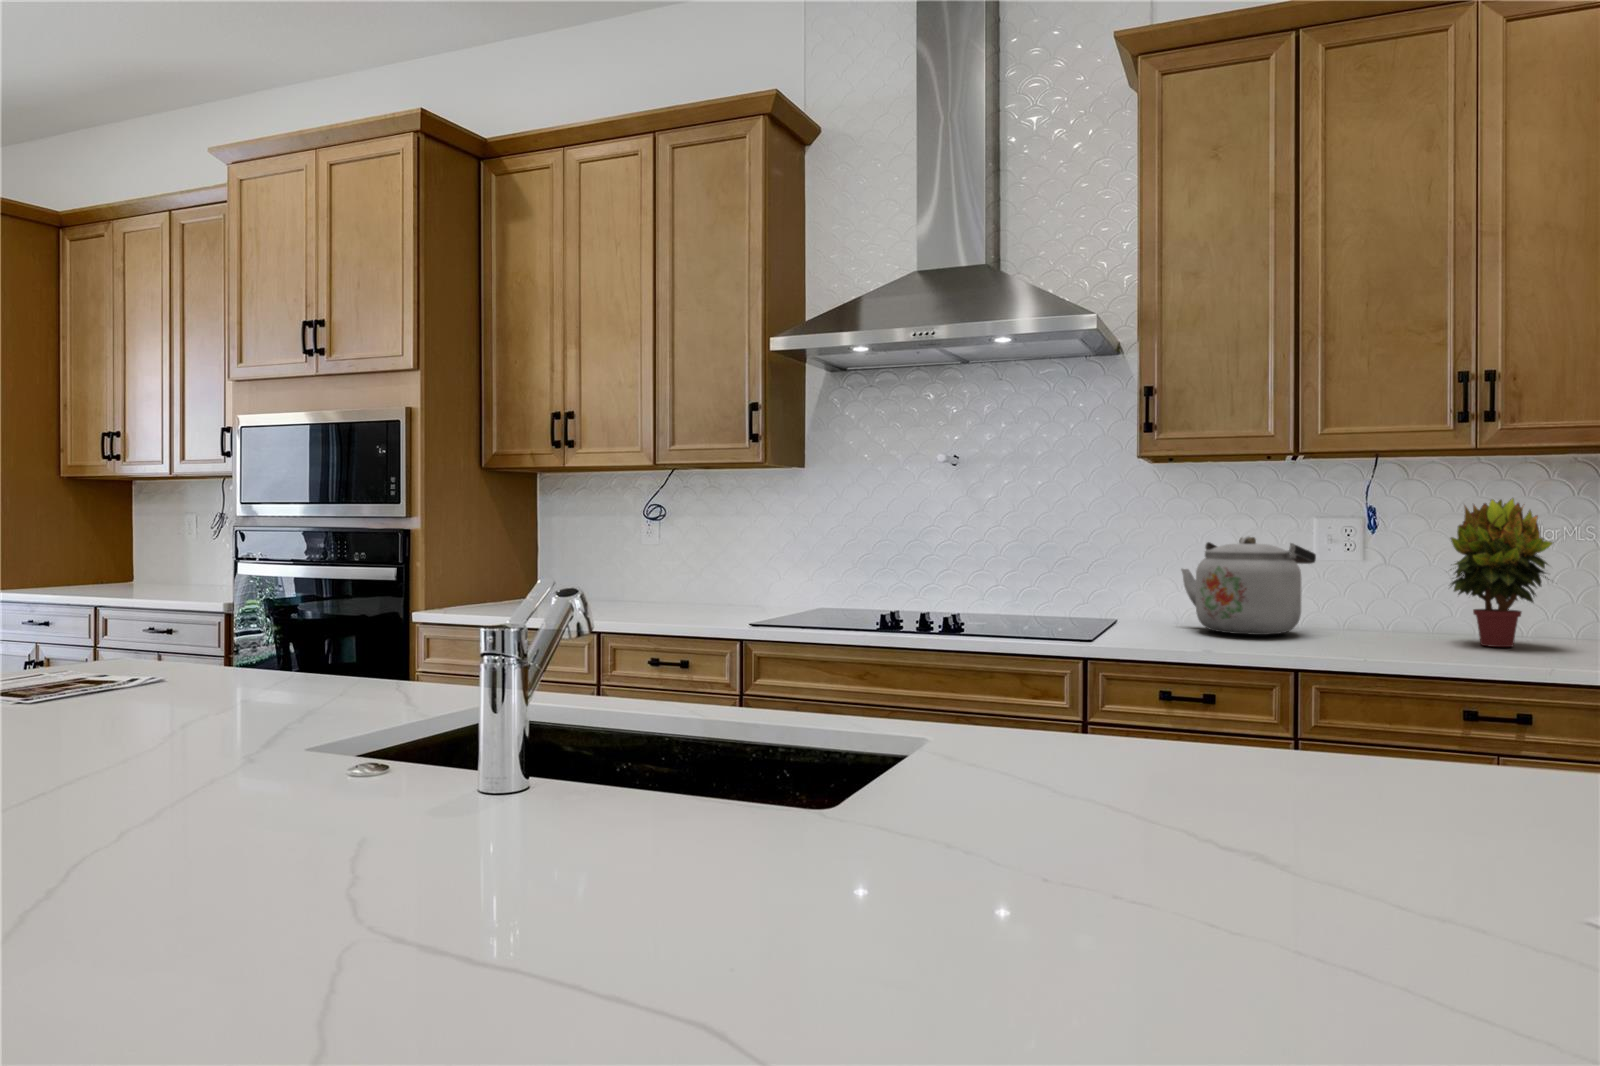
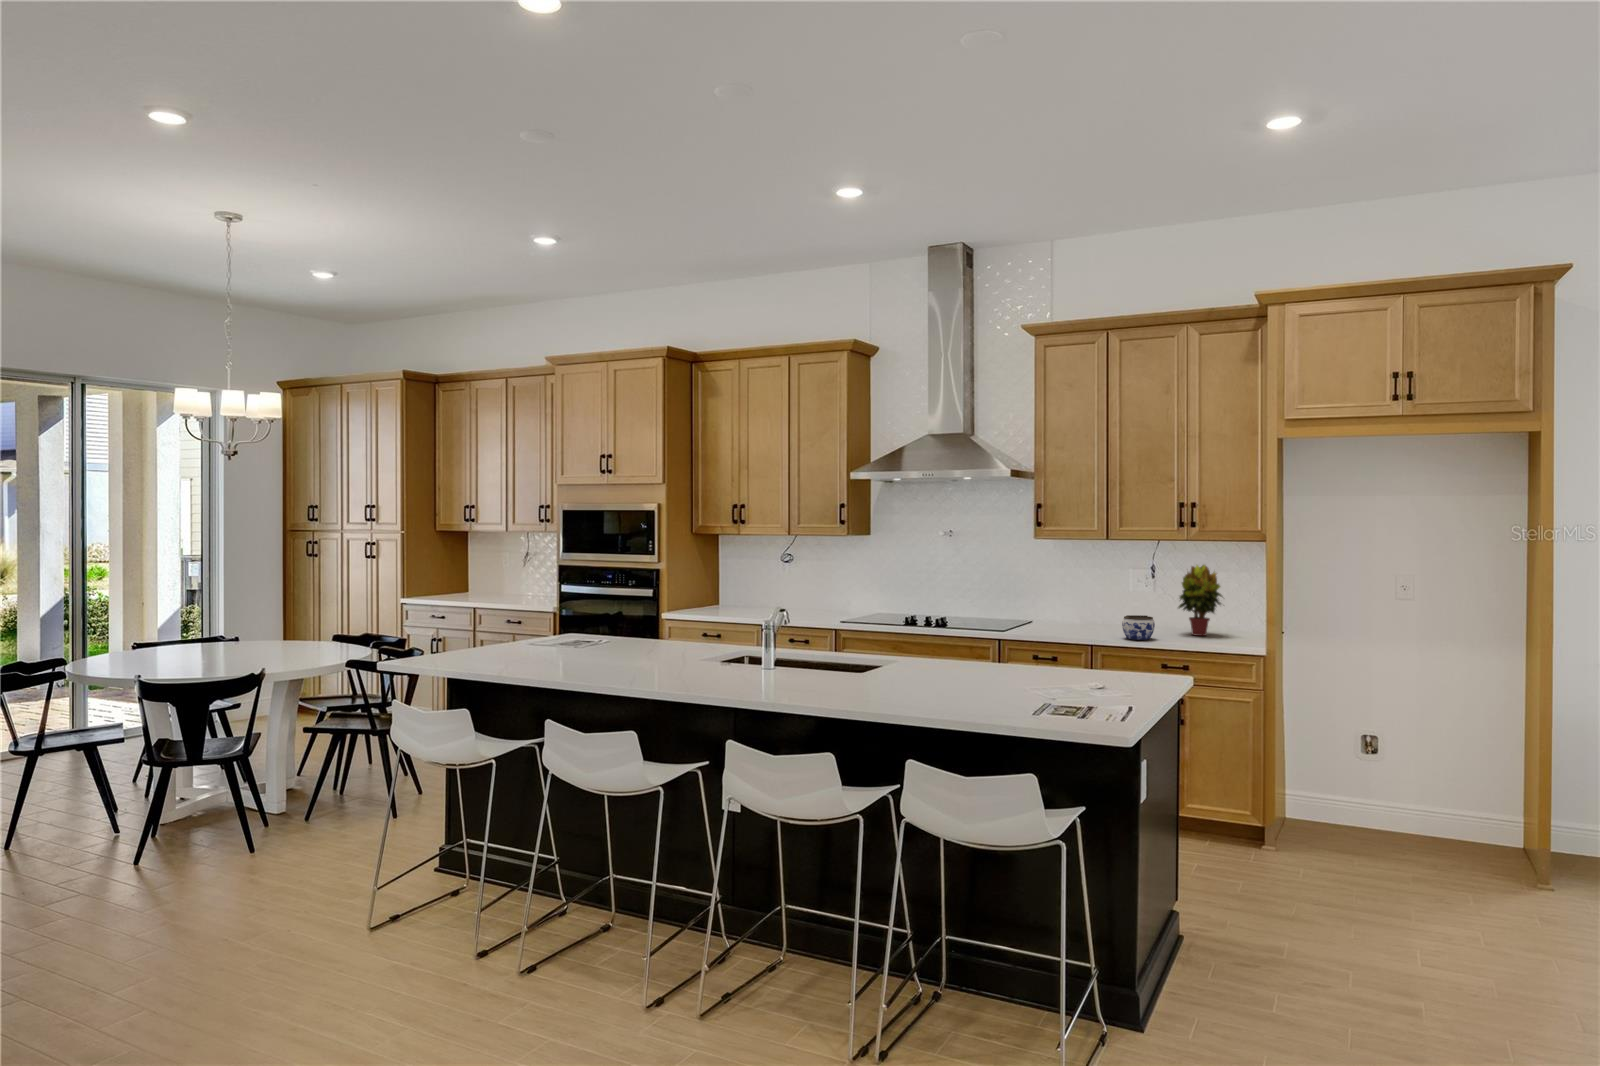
kettle: present [1181,536,1316,635] -> none [1059,579,1123,629]
jar: none [1351,605,1426,657] -> present [1122,615,1155,640]

